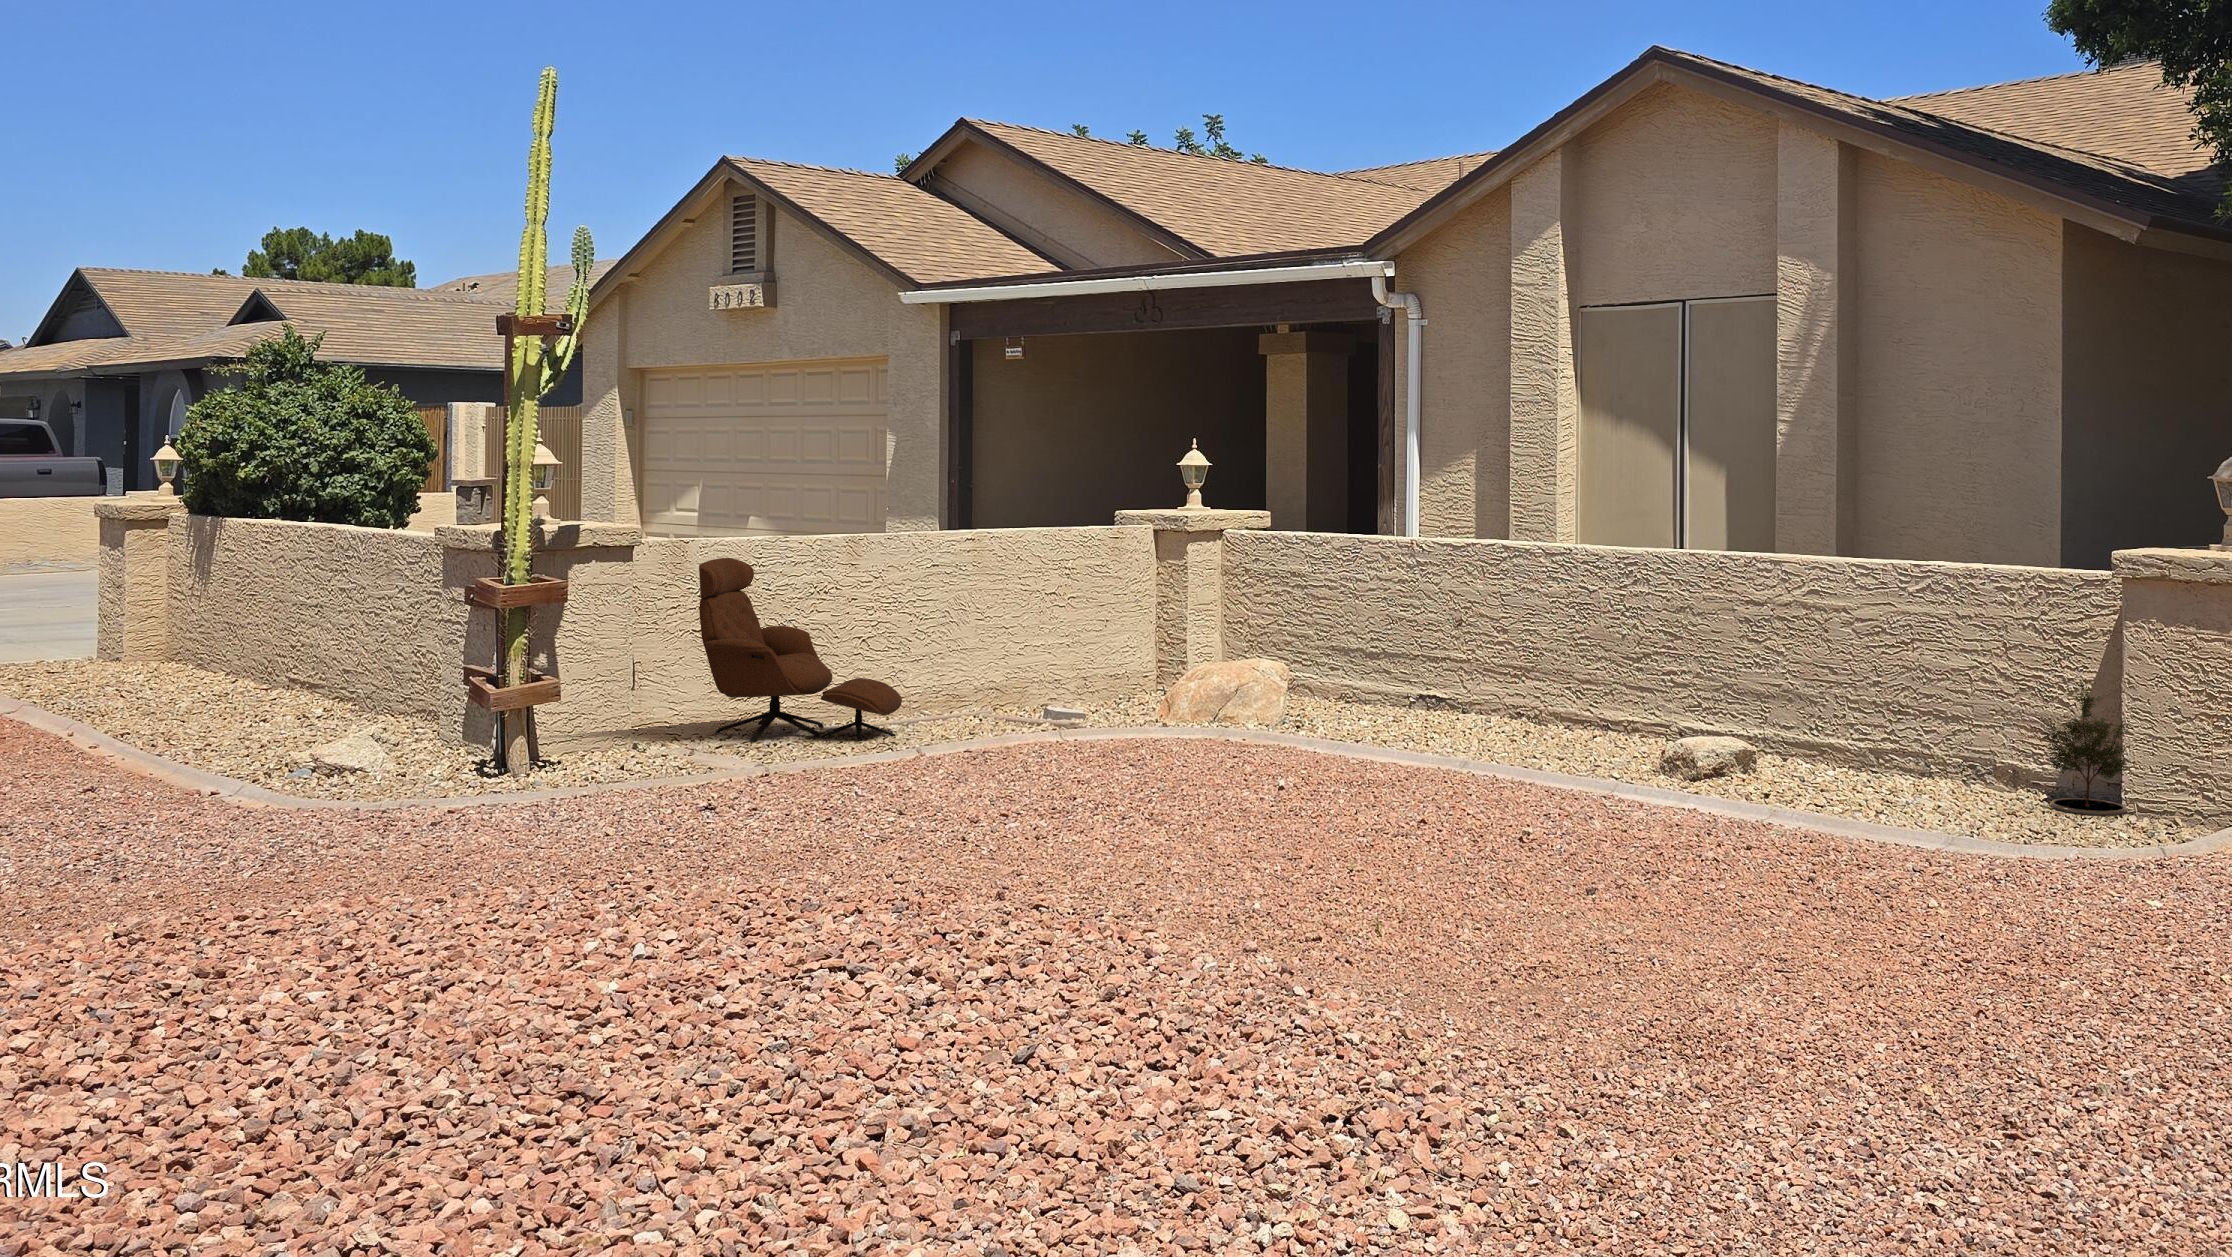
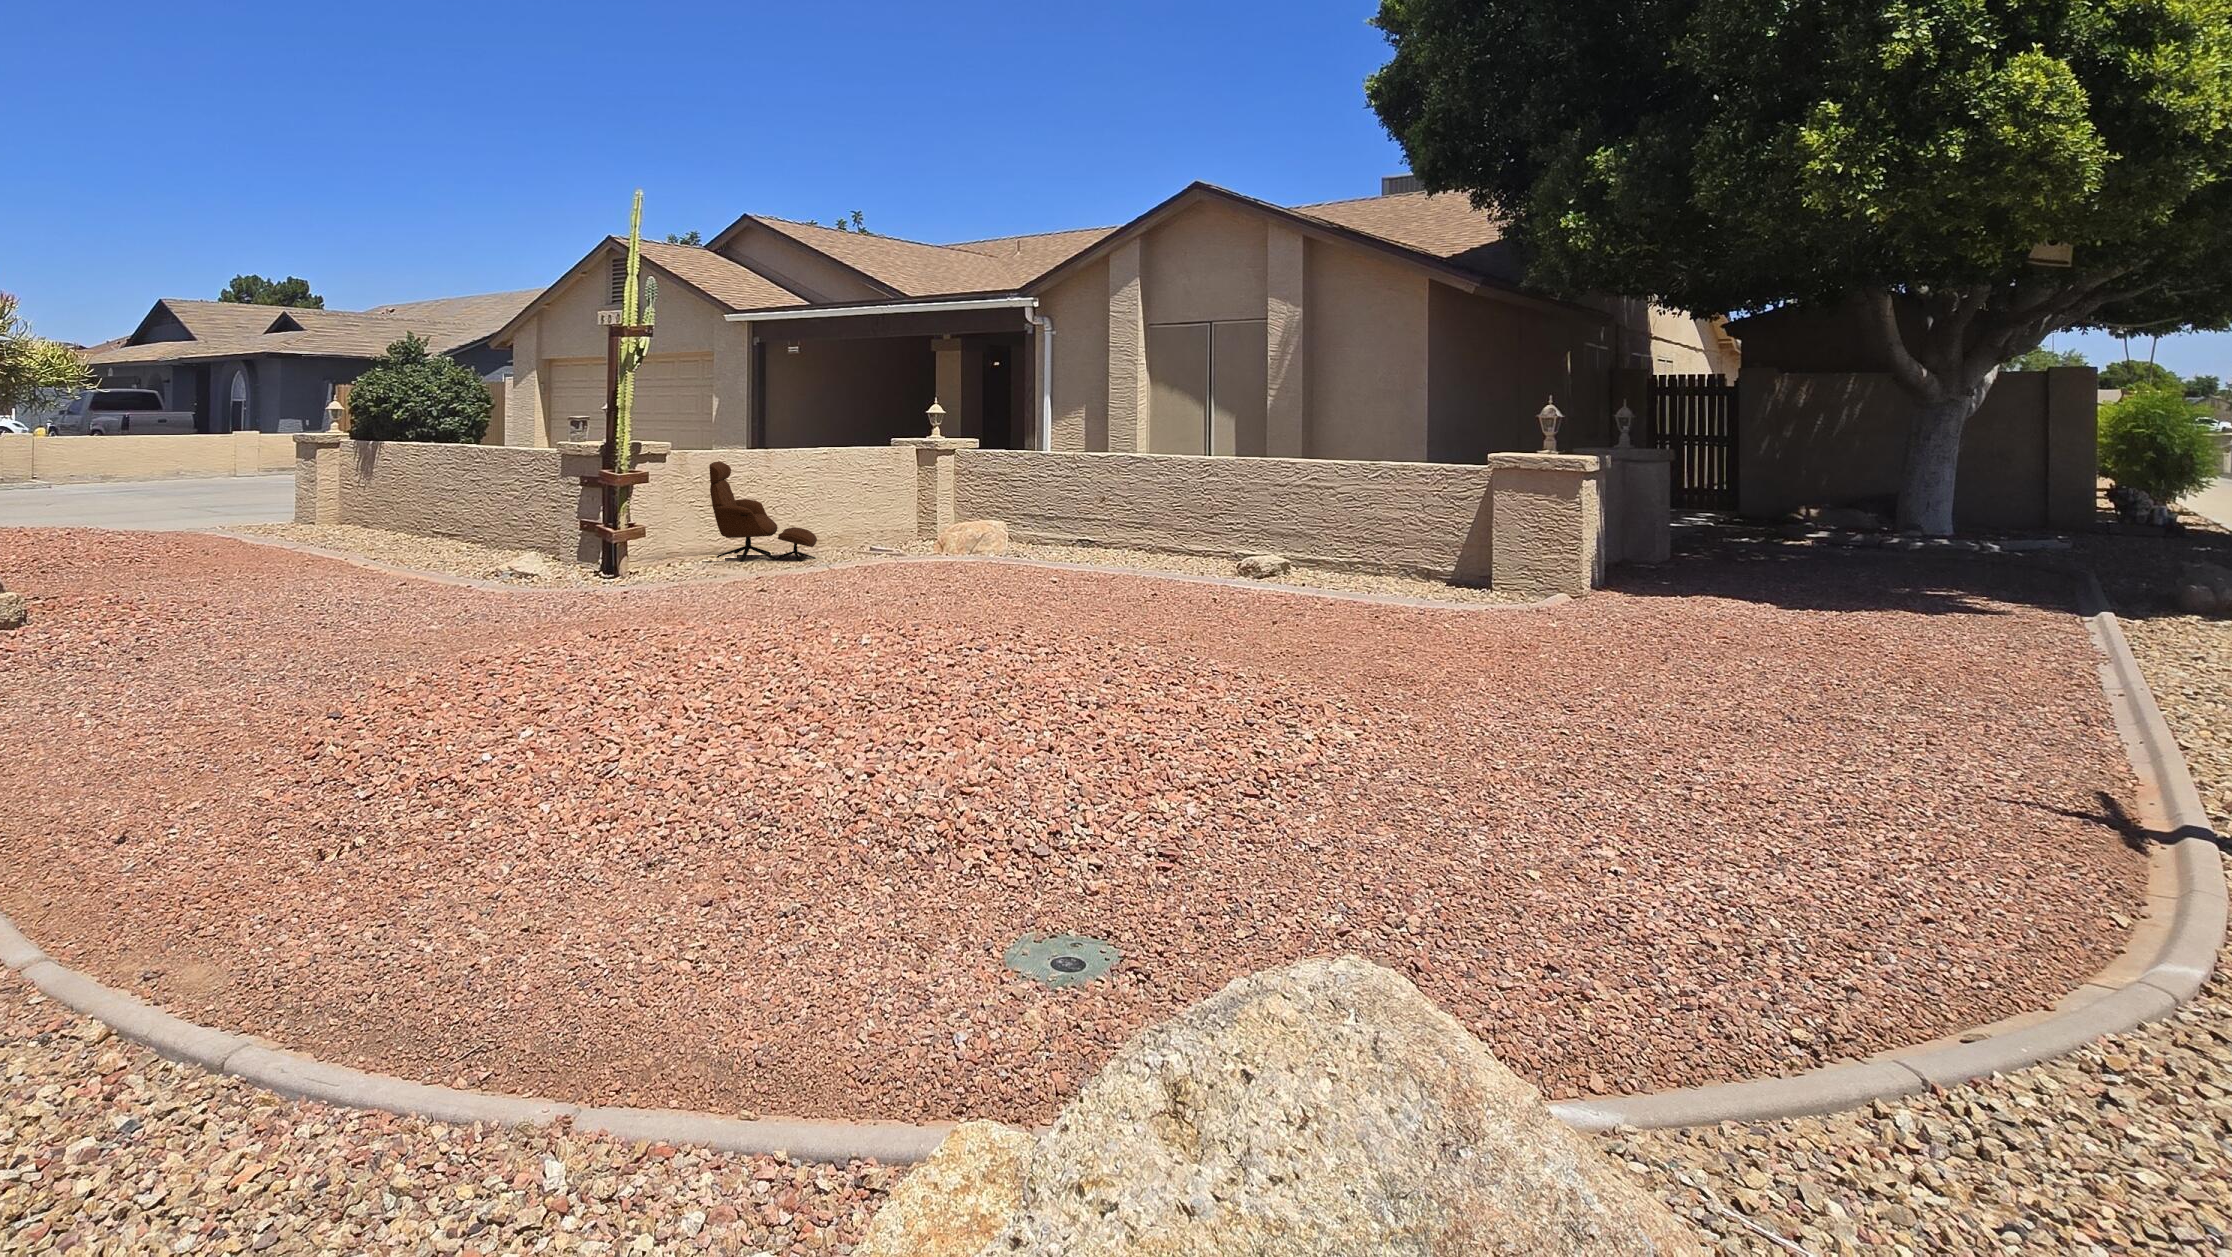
potted tree: present [2040,679,2131,816] -> none [1451,520,1503,591]

